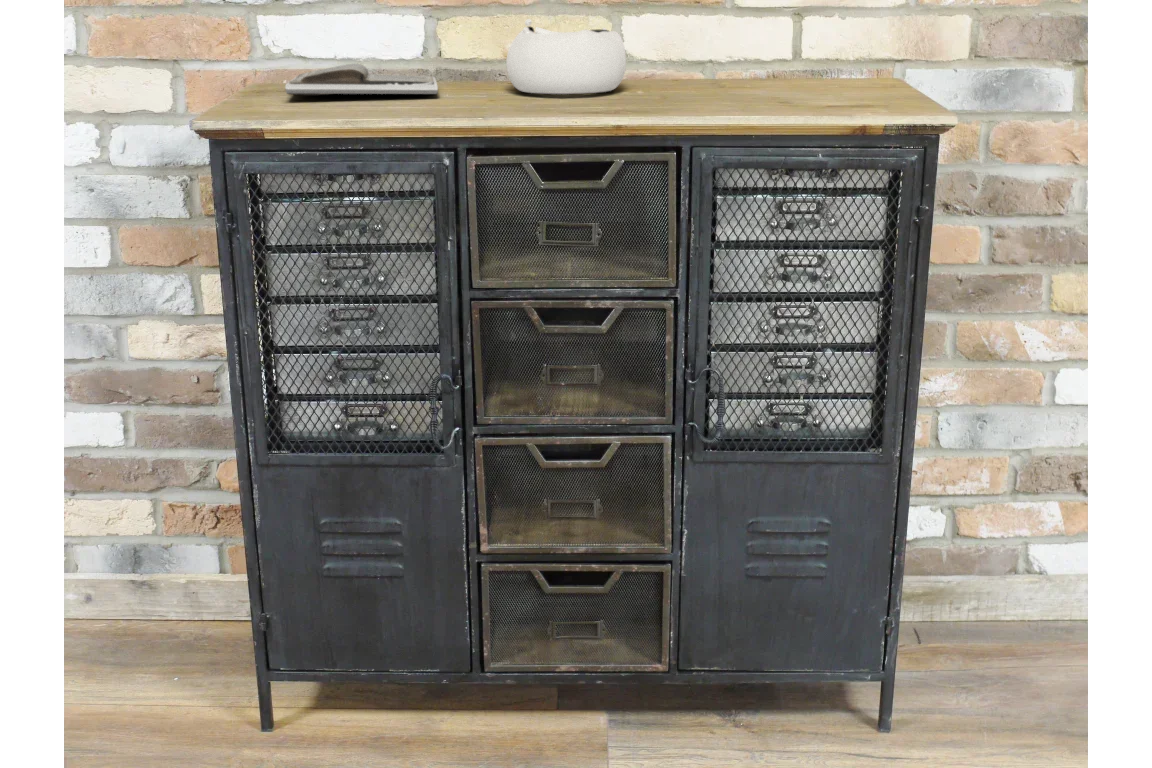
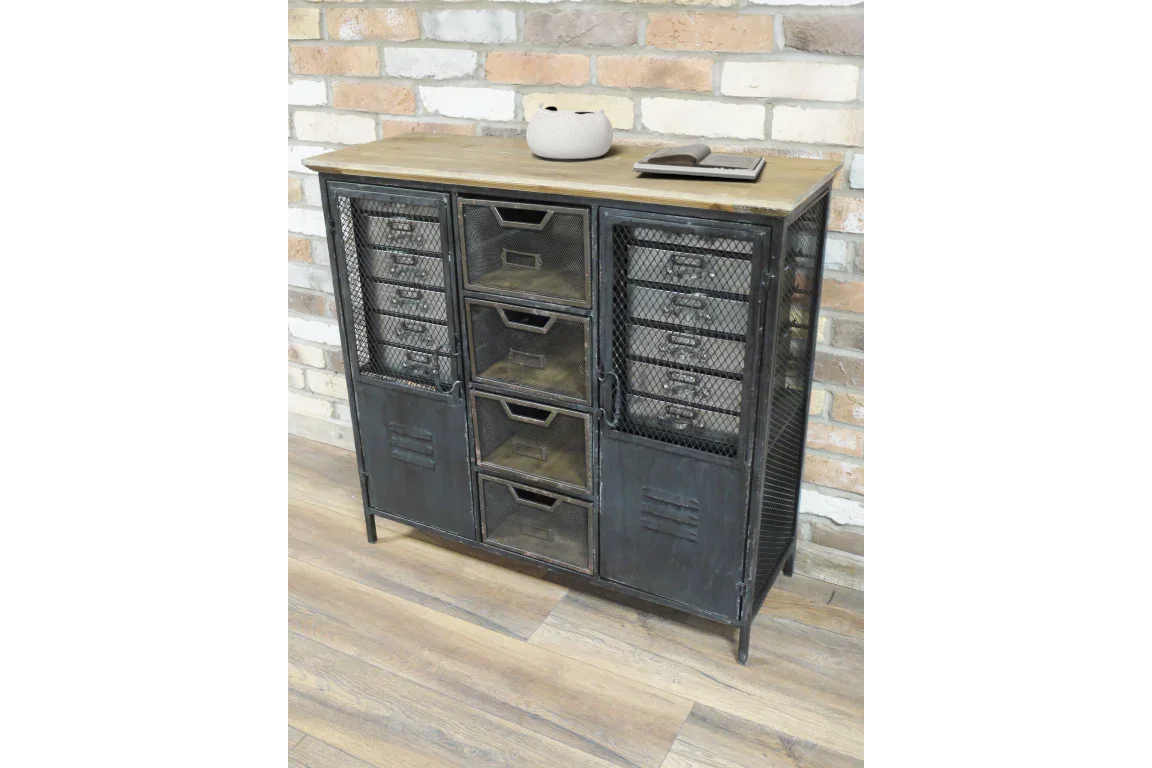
book: present [285,64,438,95] -> present [633,144,765,179]

